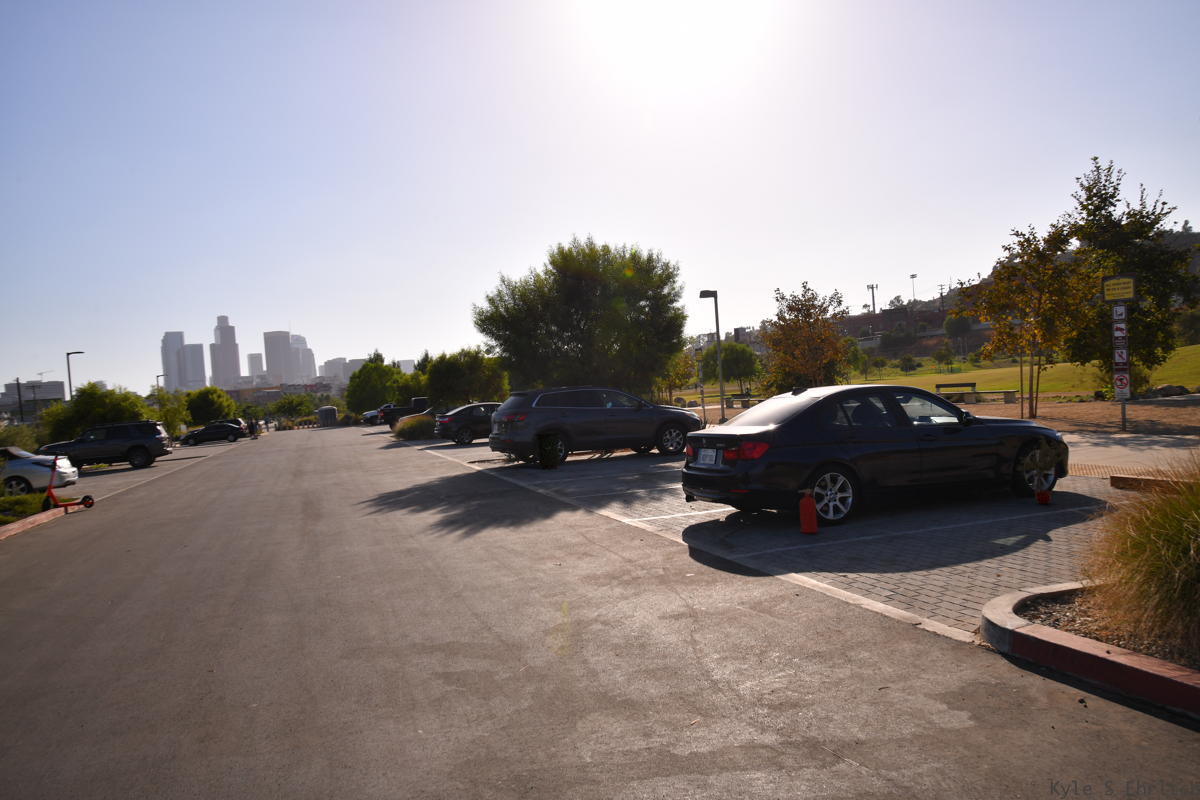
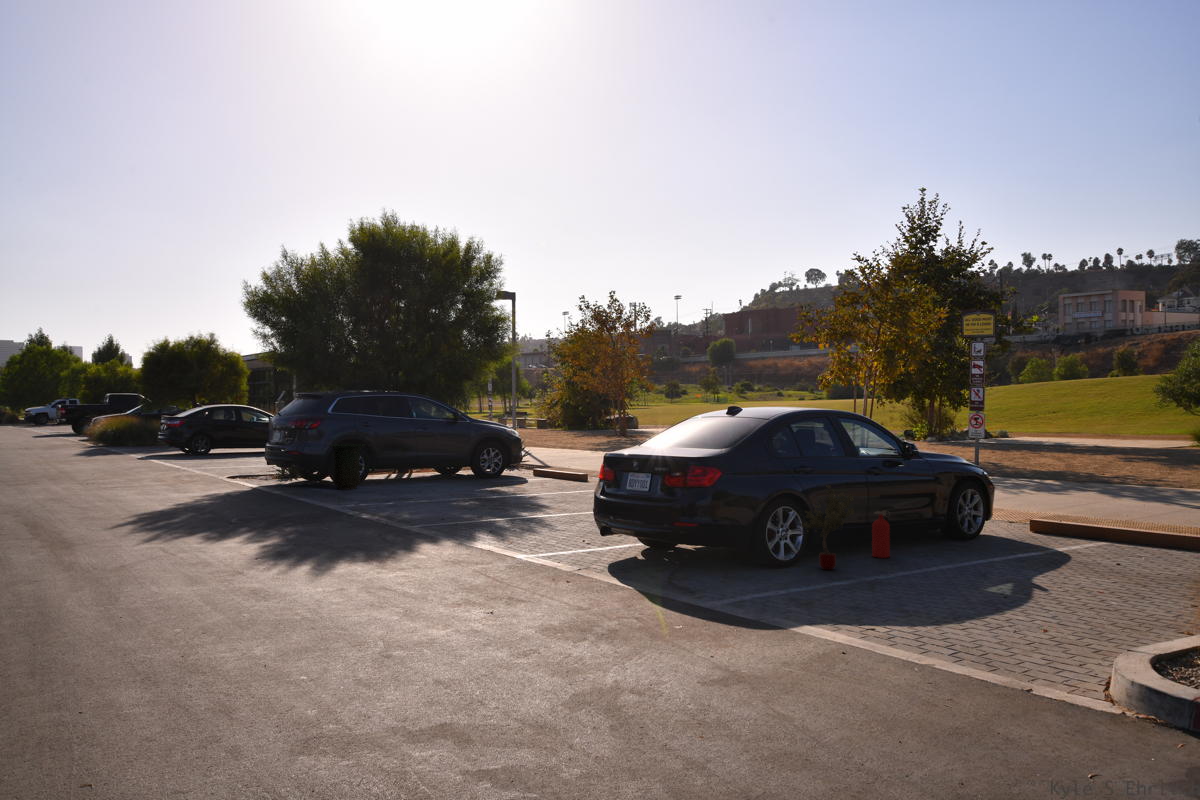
potted tree: present [1017,436,1065,504] -> present [801,485,854,570]
fire extinguisher: present [799,485,821,533] -> present [872,506,893,558]

